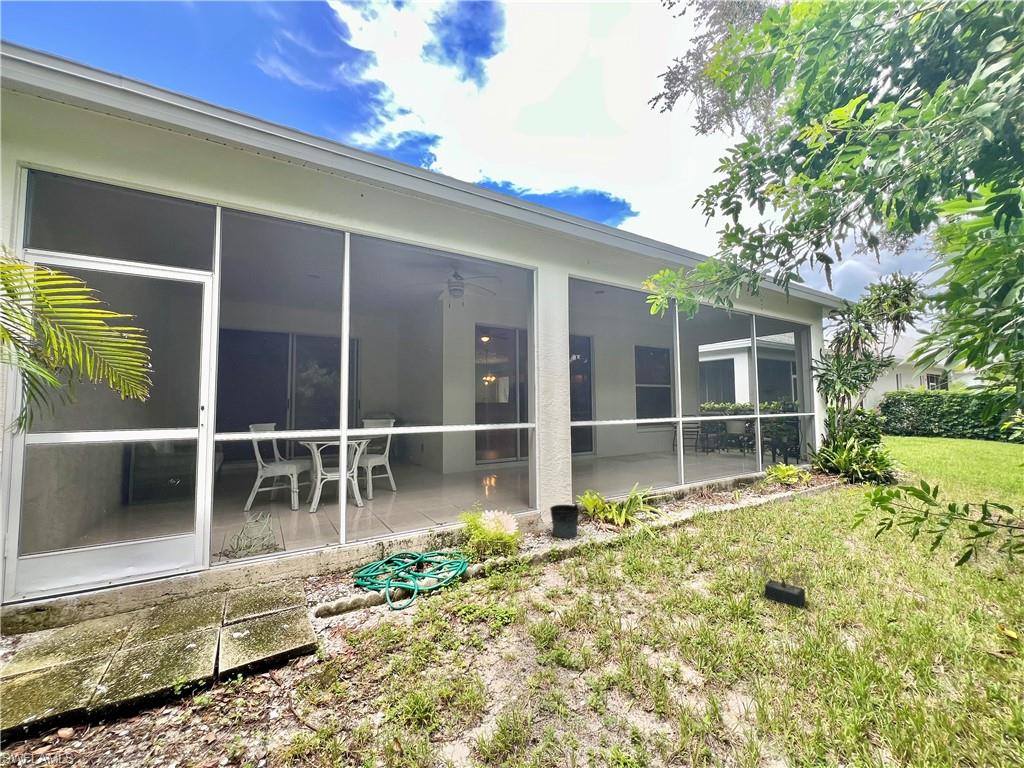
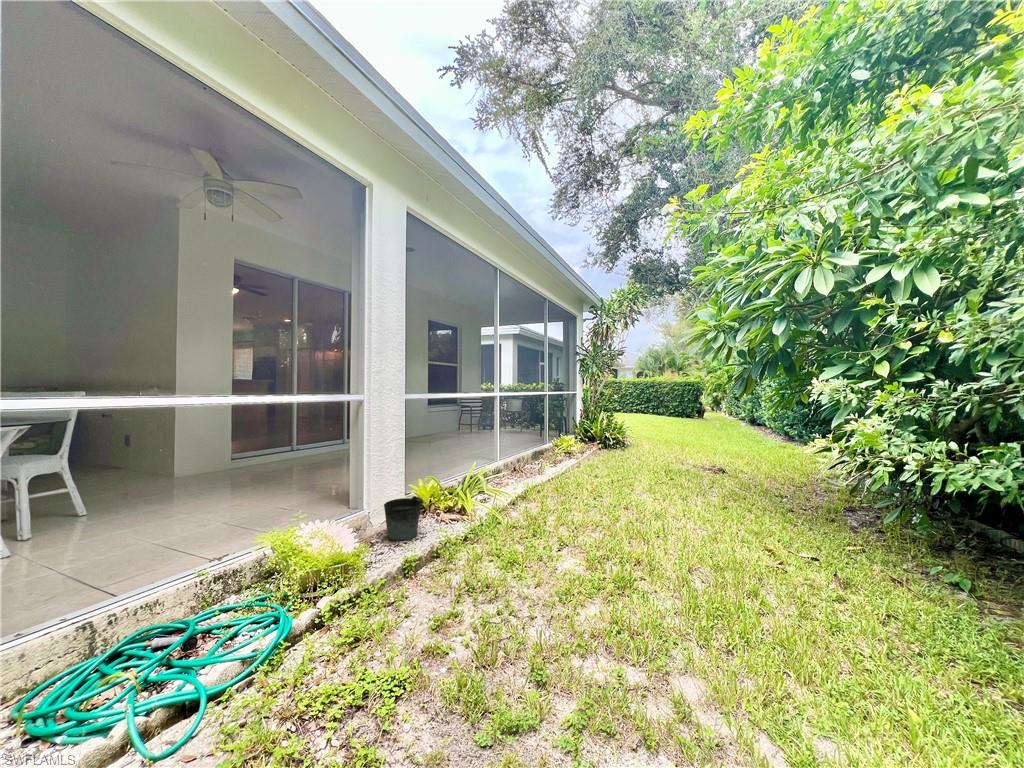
decorative plant: present [753,549,813,607] -> none [614,516,665,565]

